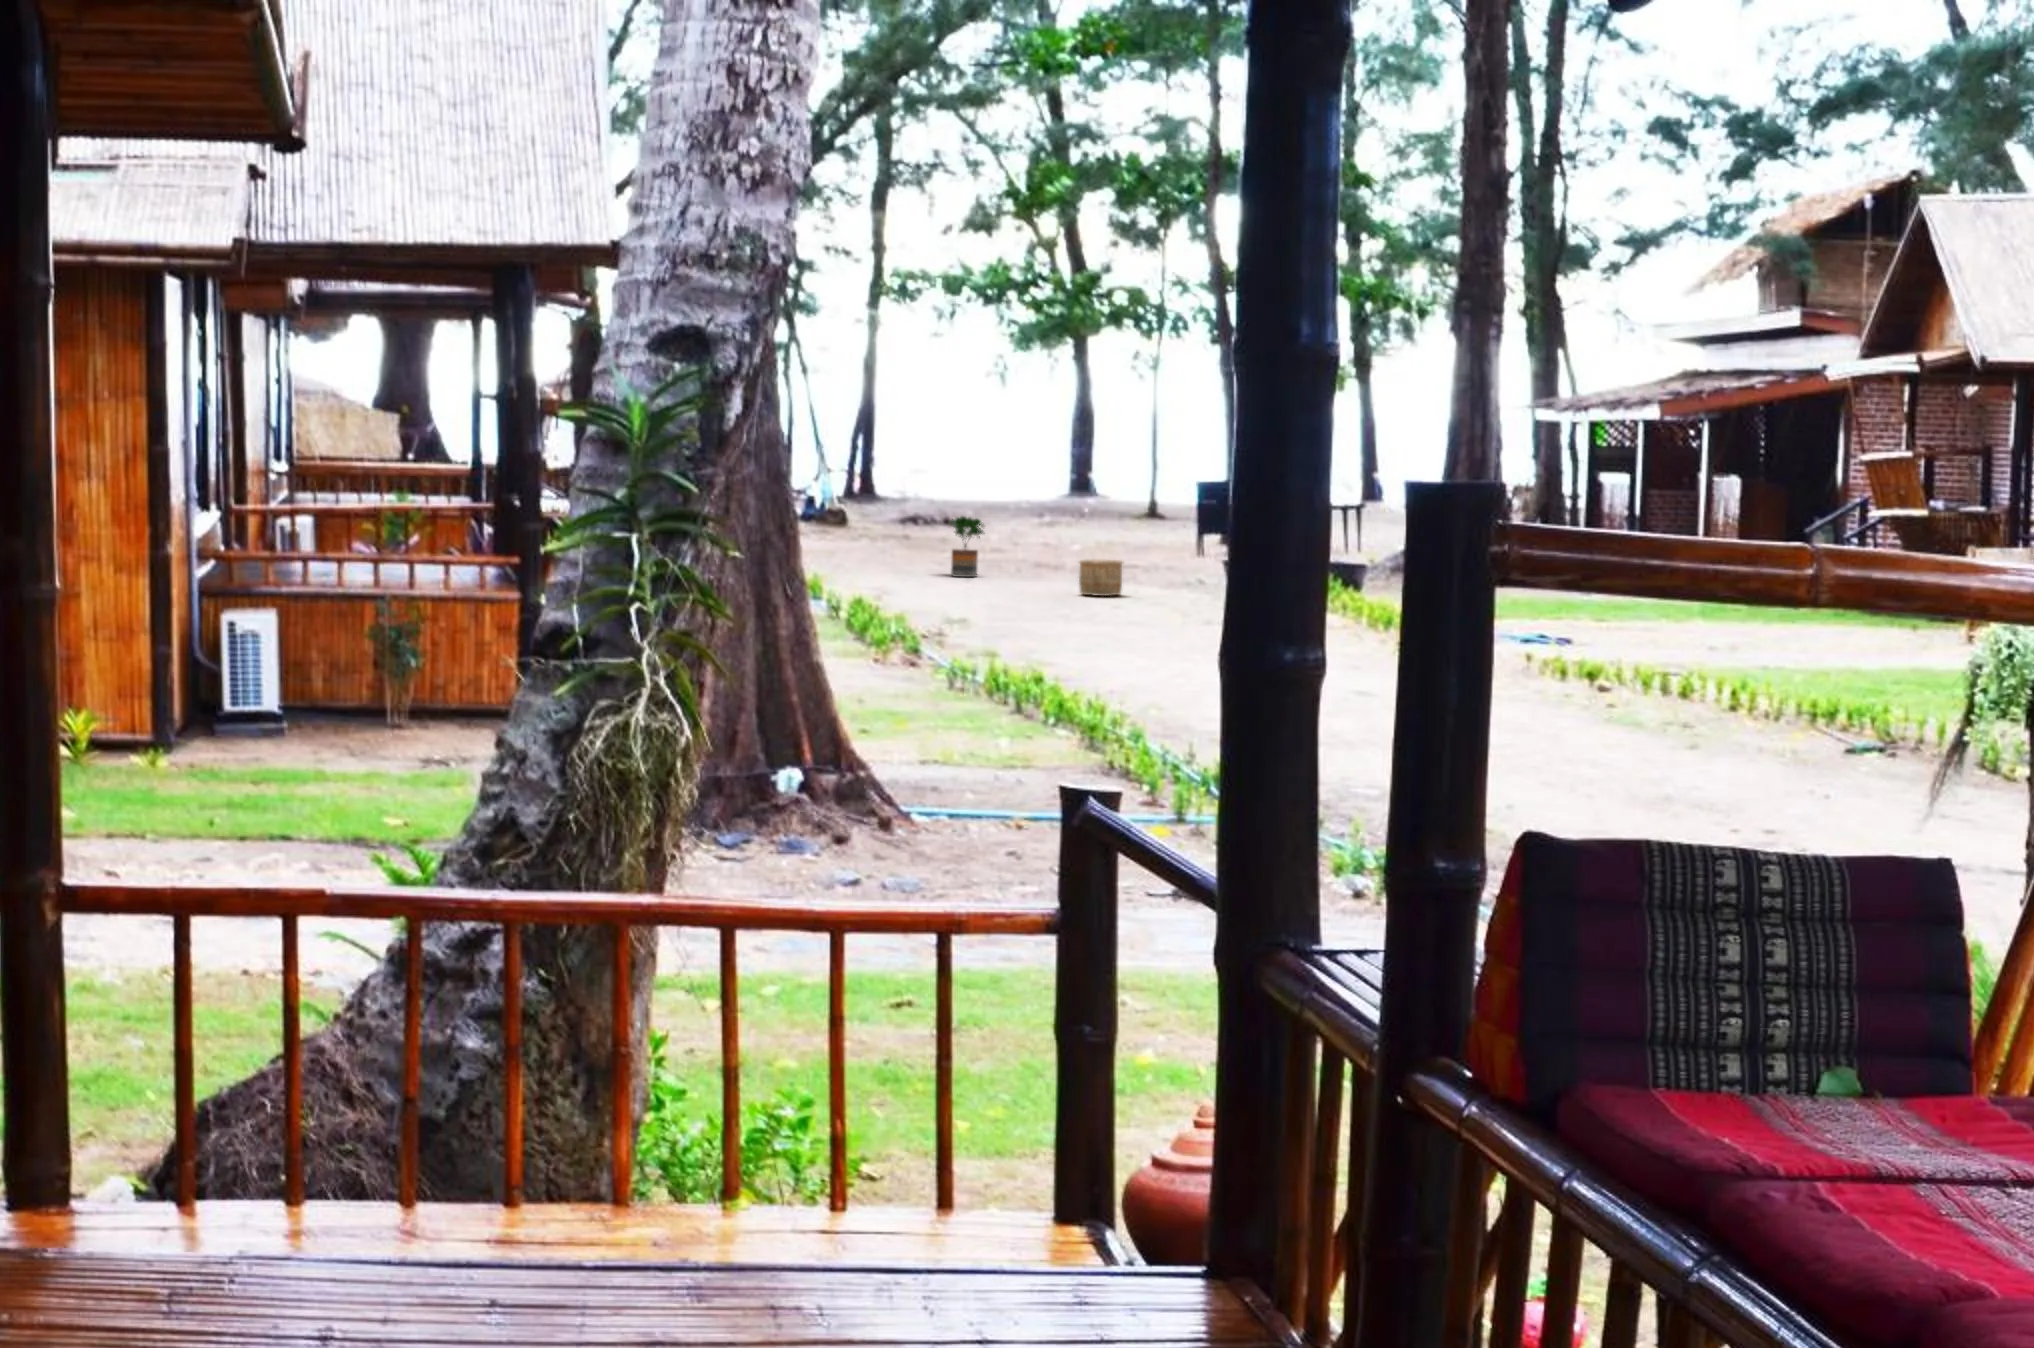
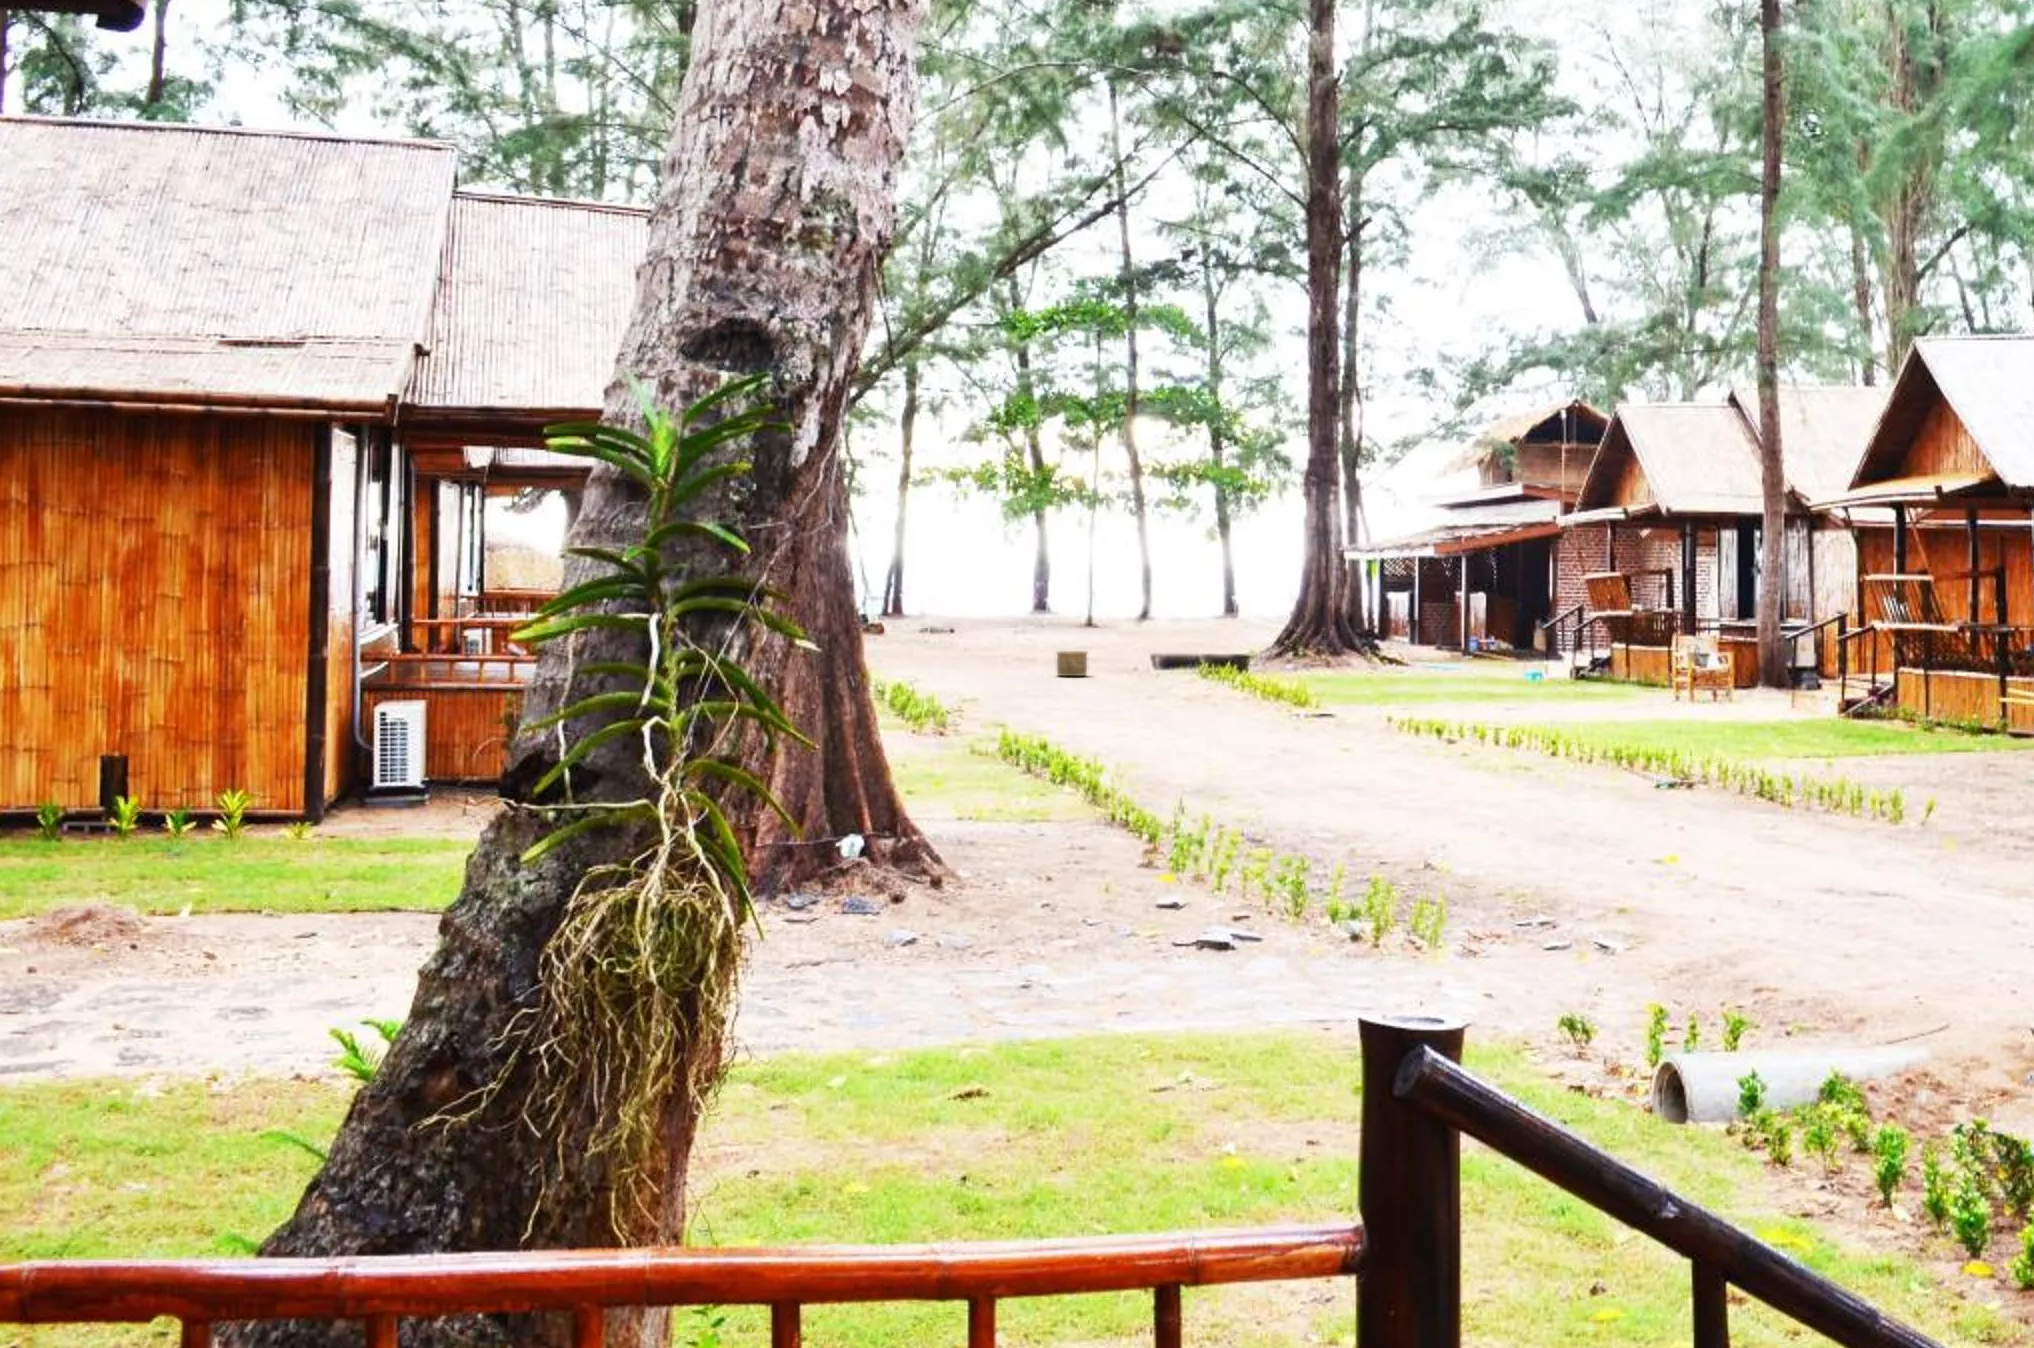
potted tree: present [949,516,985,577] -> none [960,622,989,665]

